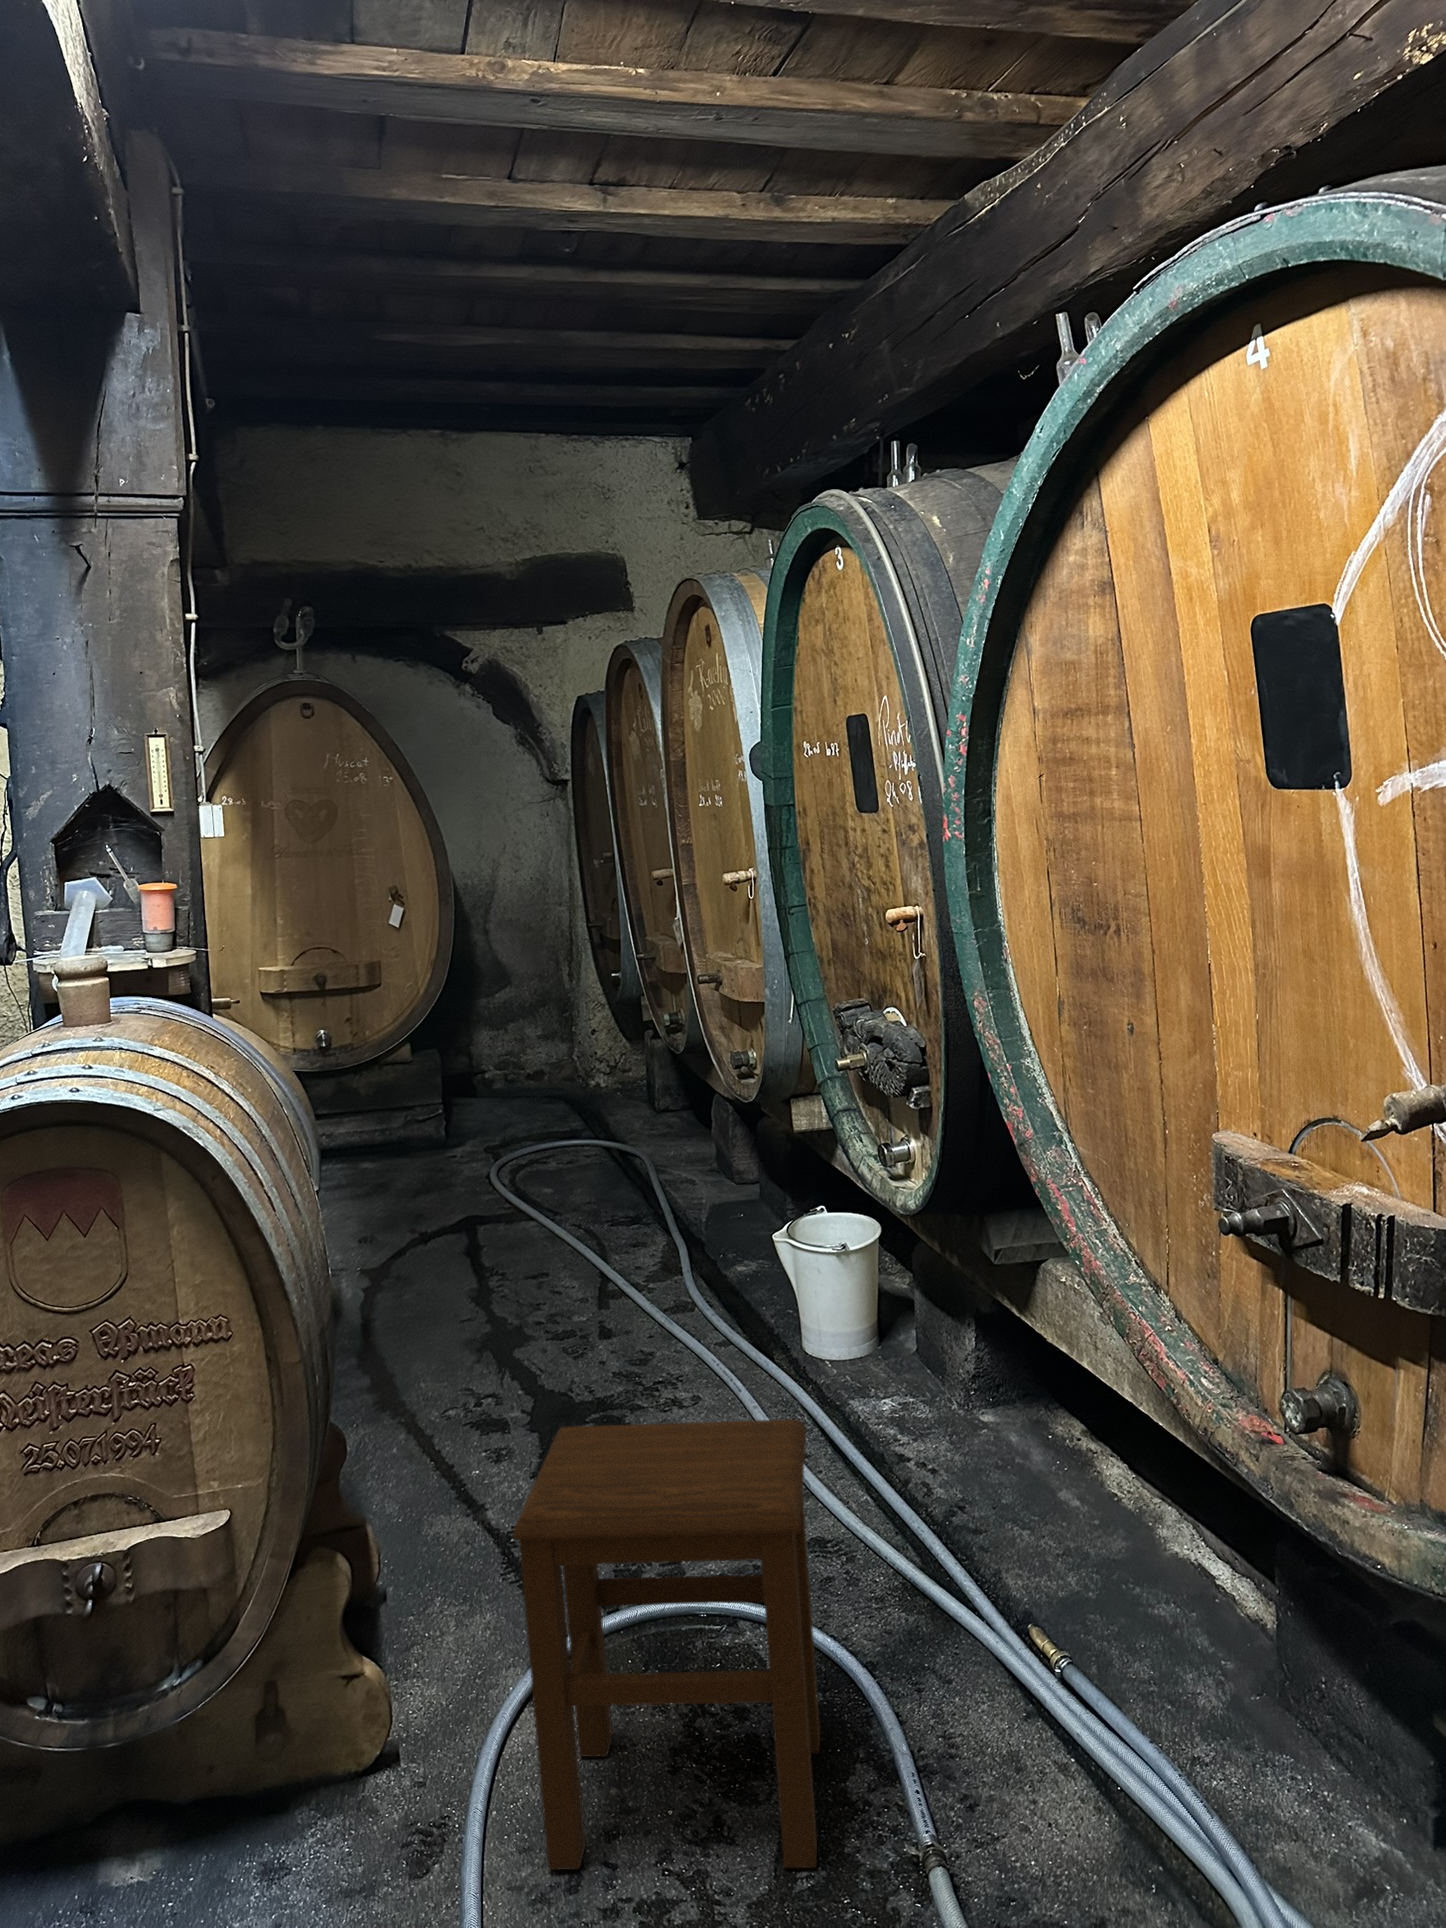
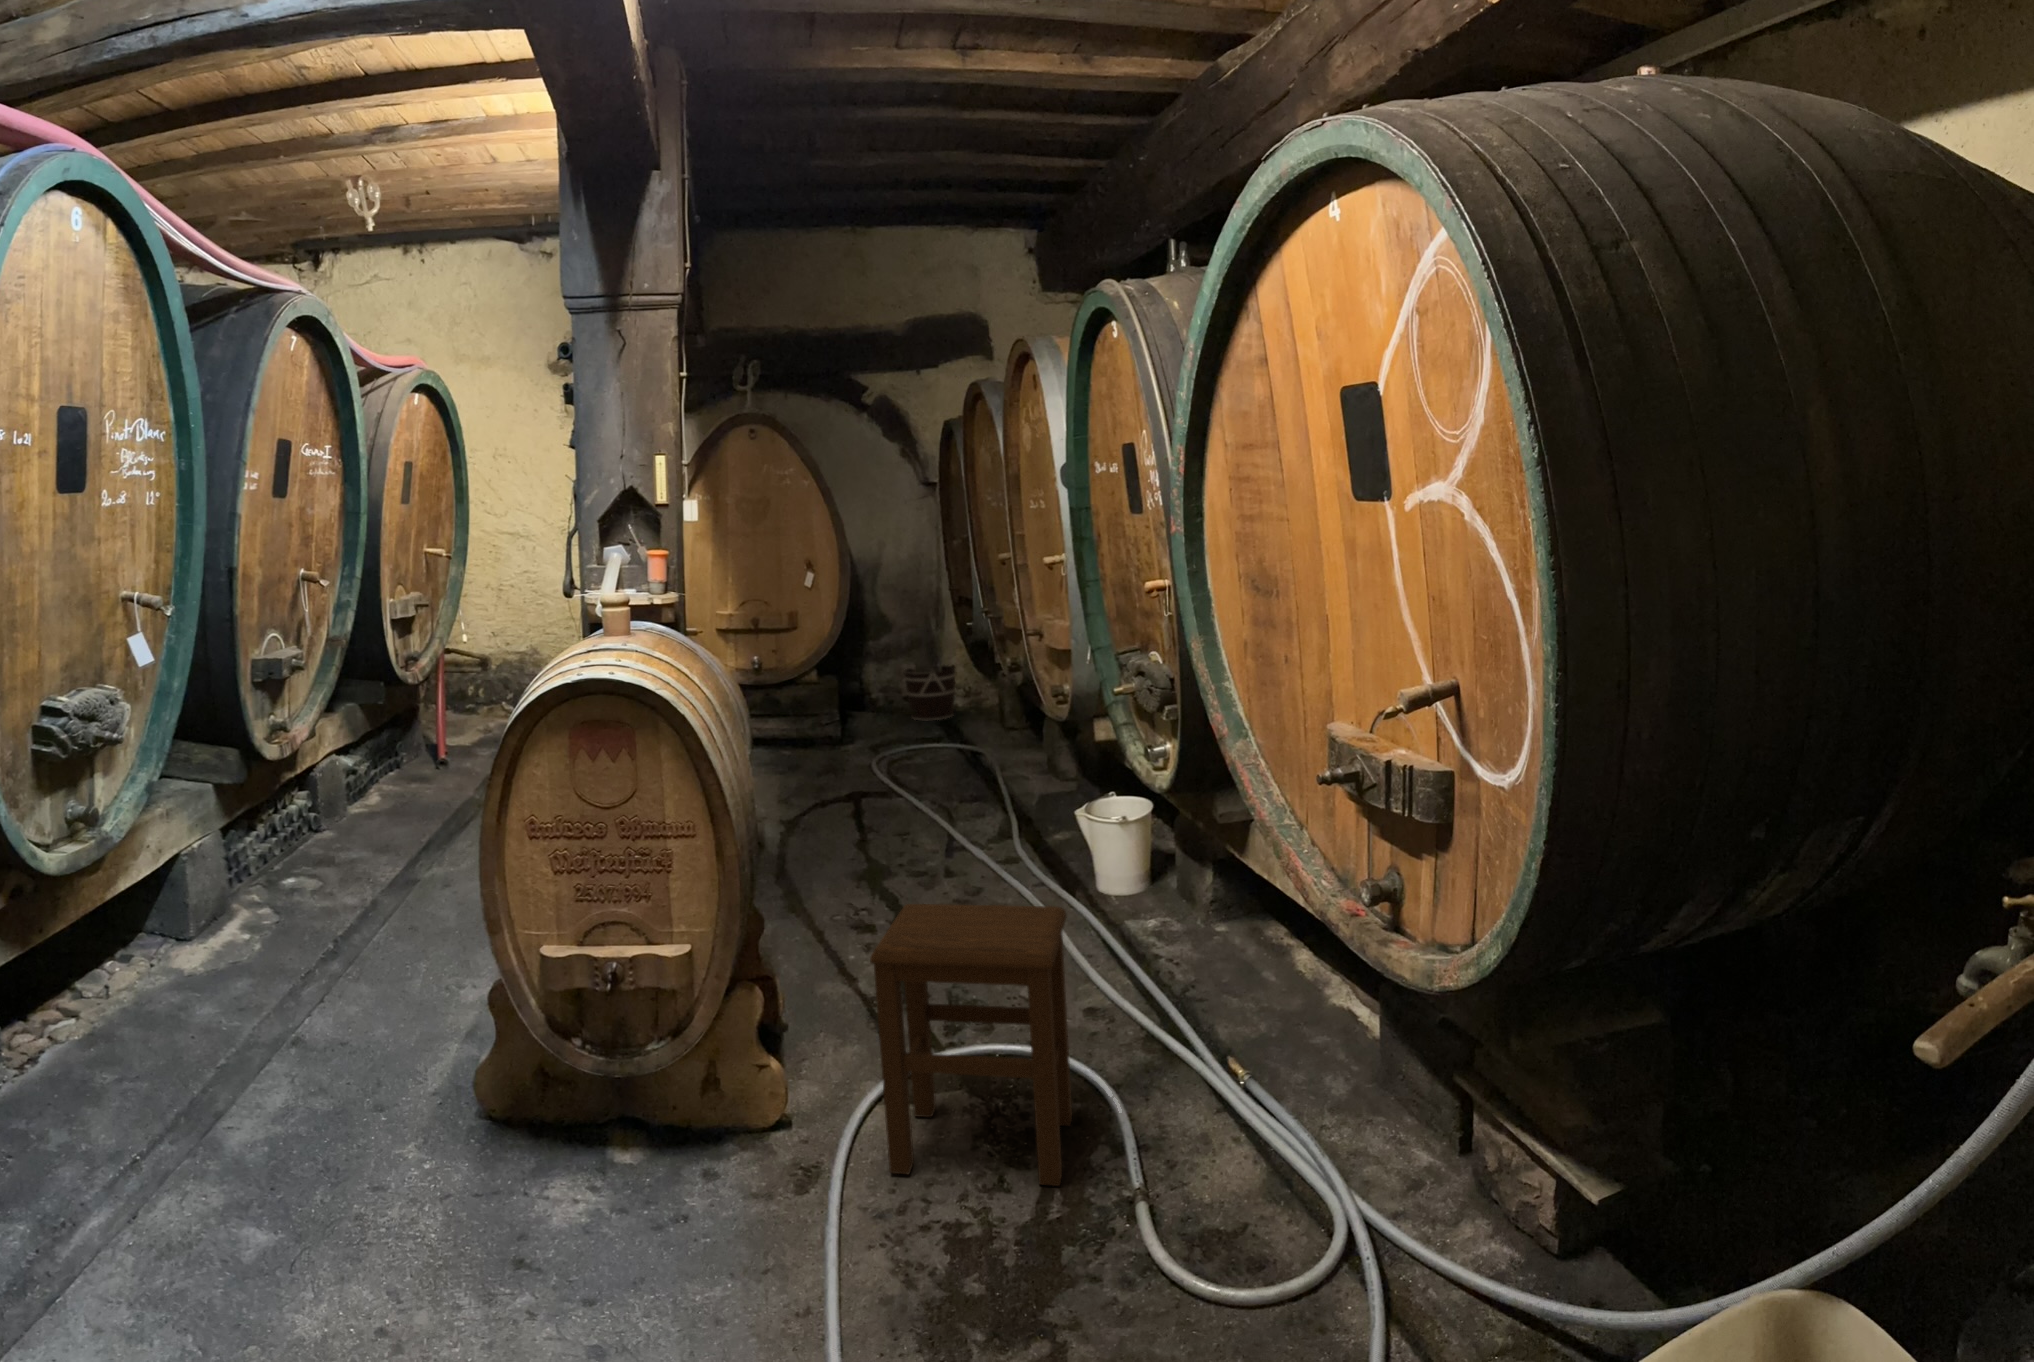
bucket: none [514,1019,588,1098] -> present [903,665,955,721]

